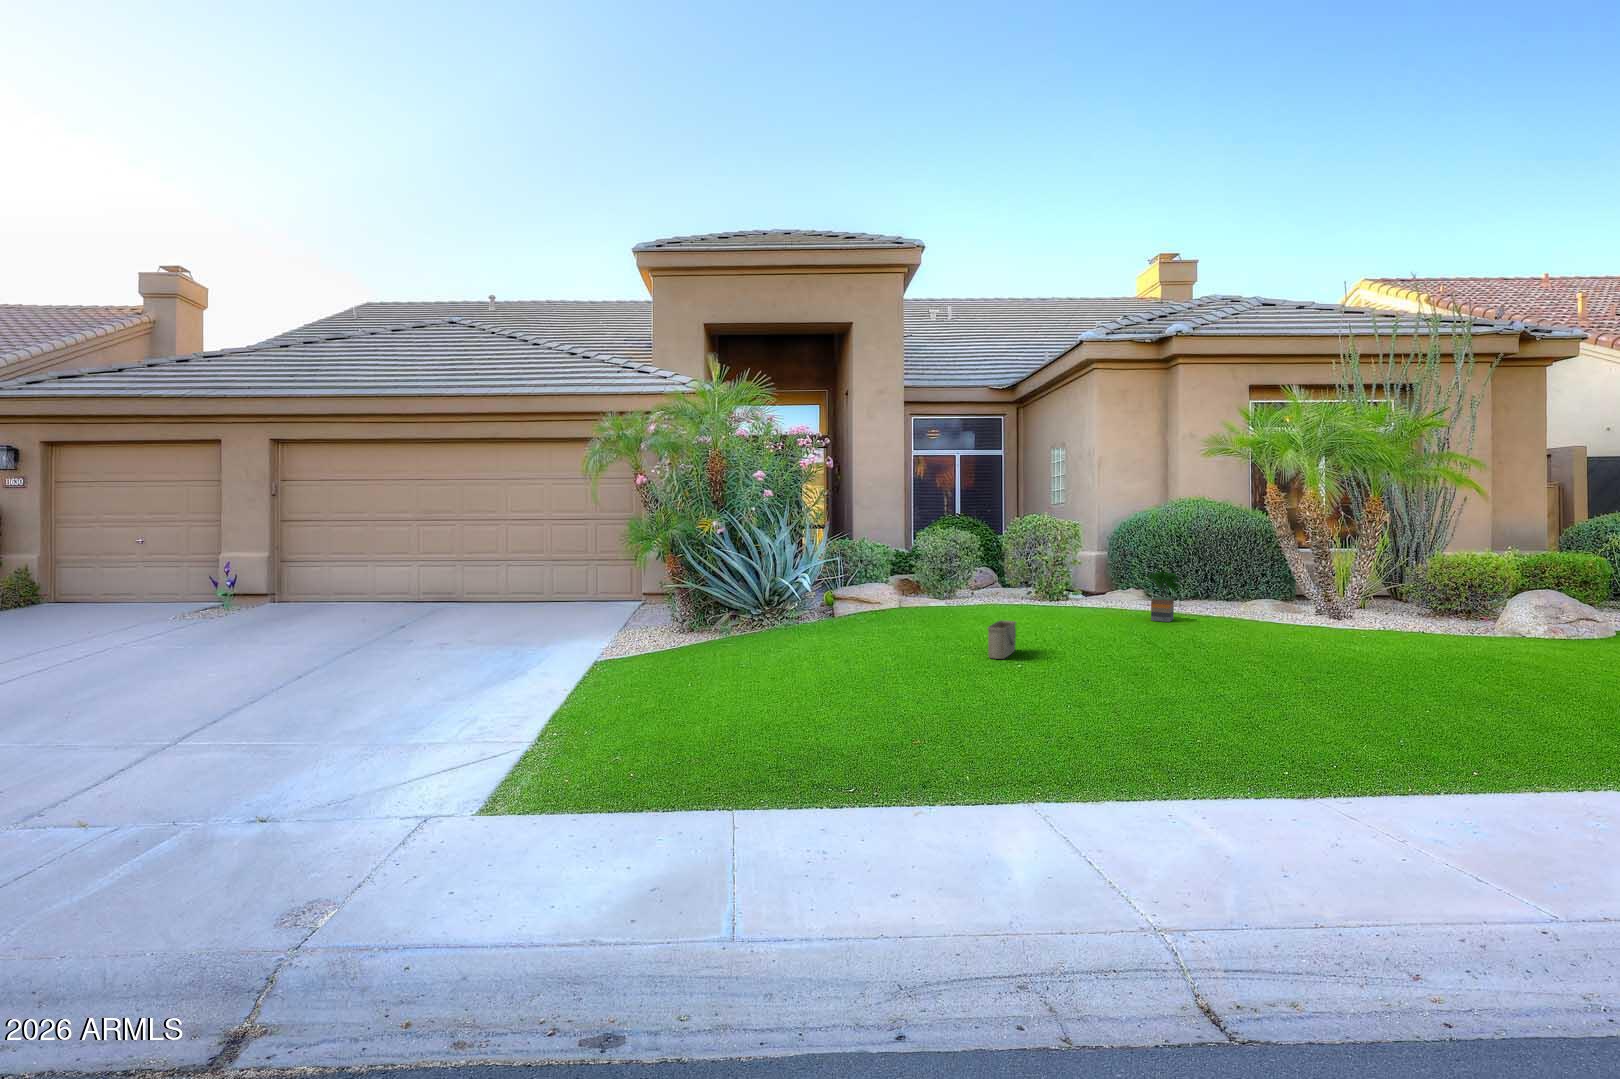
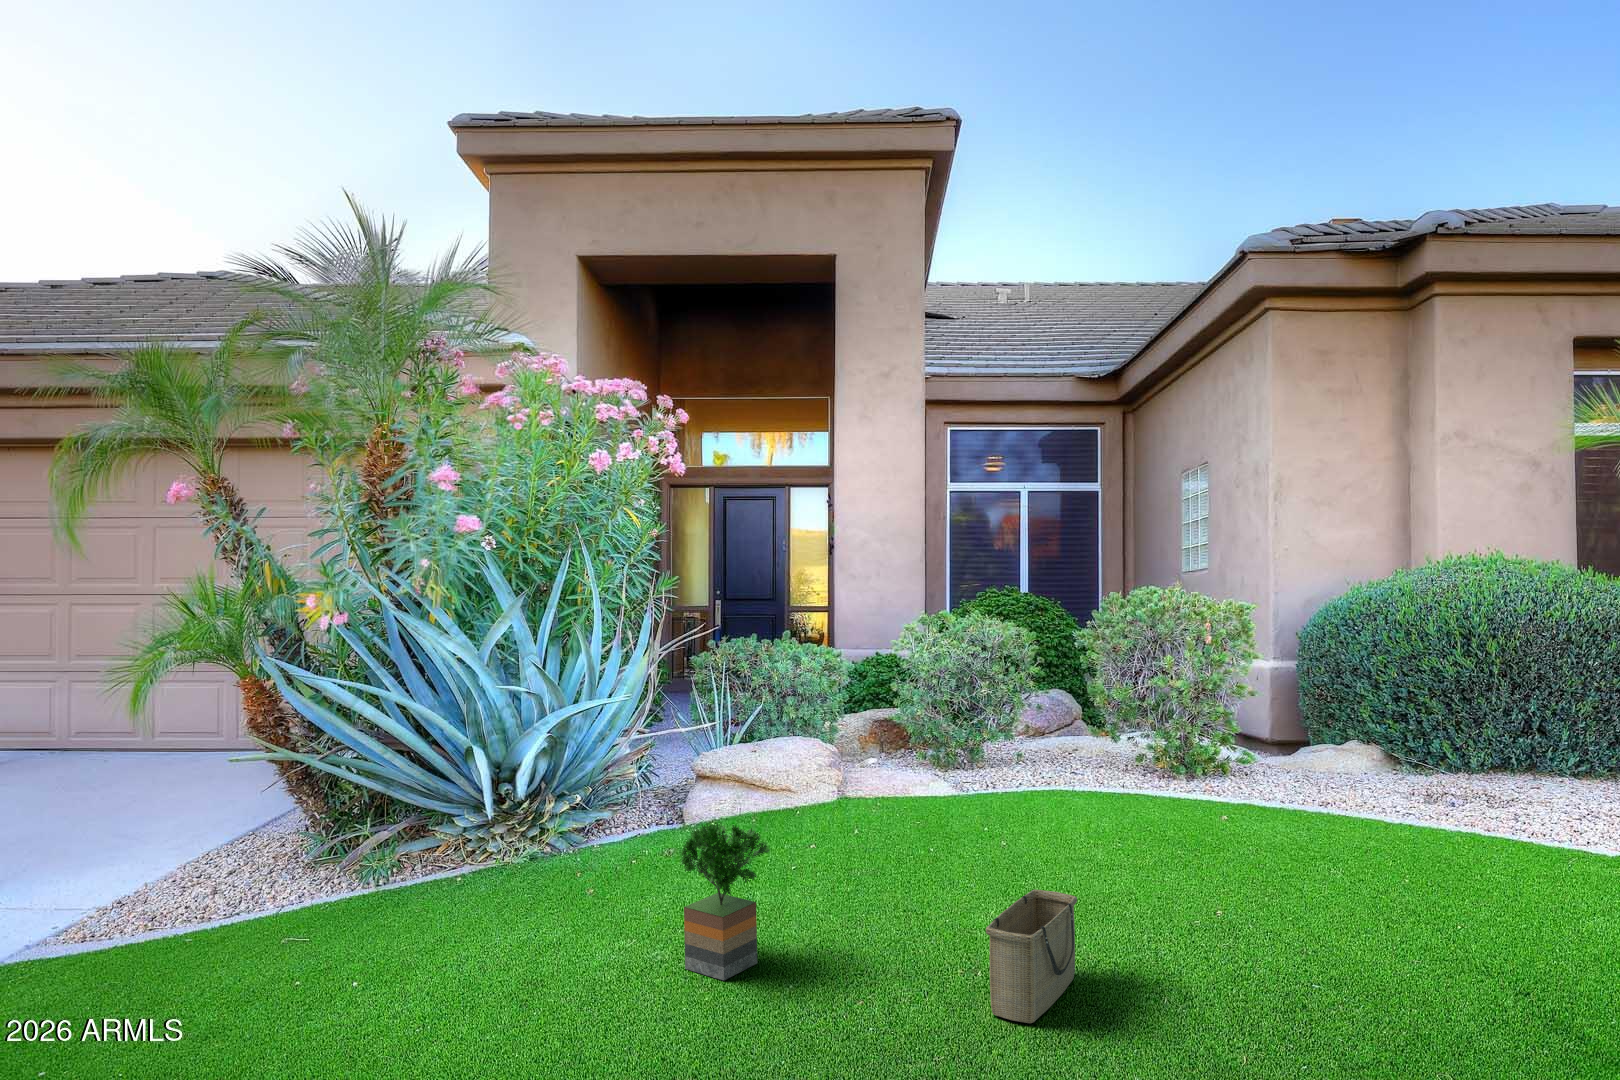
potted tree: present [1148,572,1180,622] -> present [679,823,770,980]

